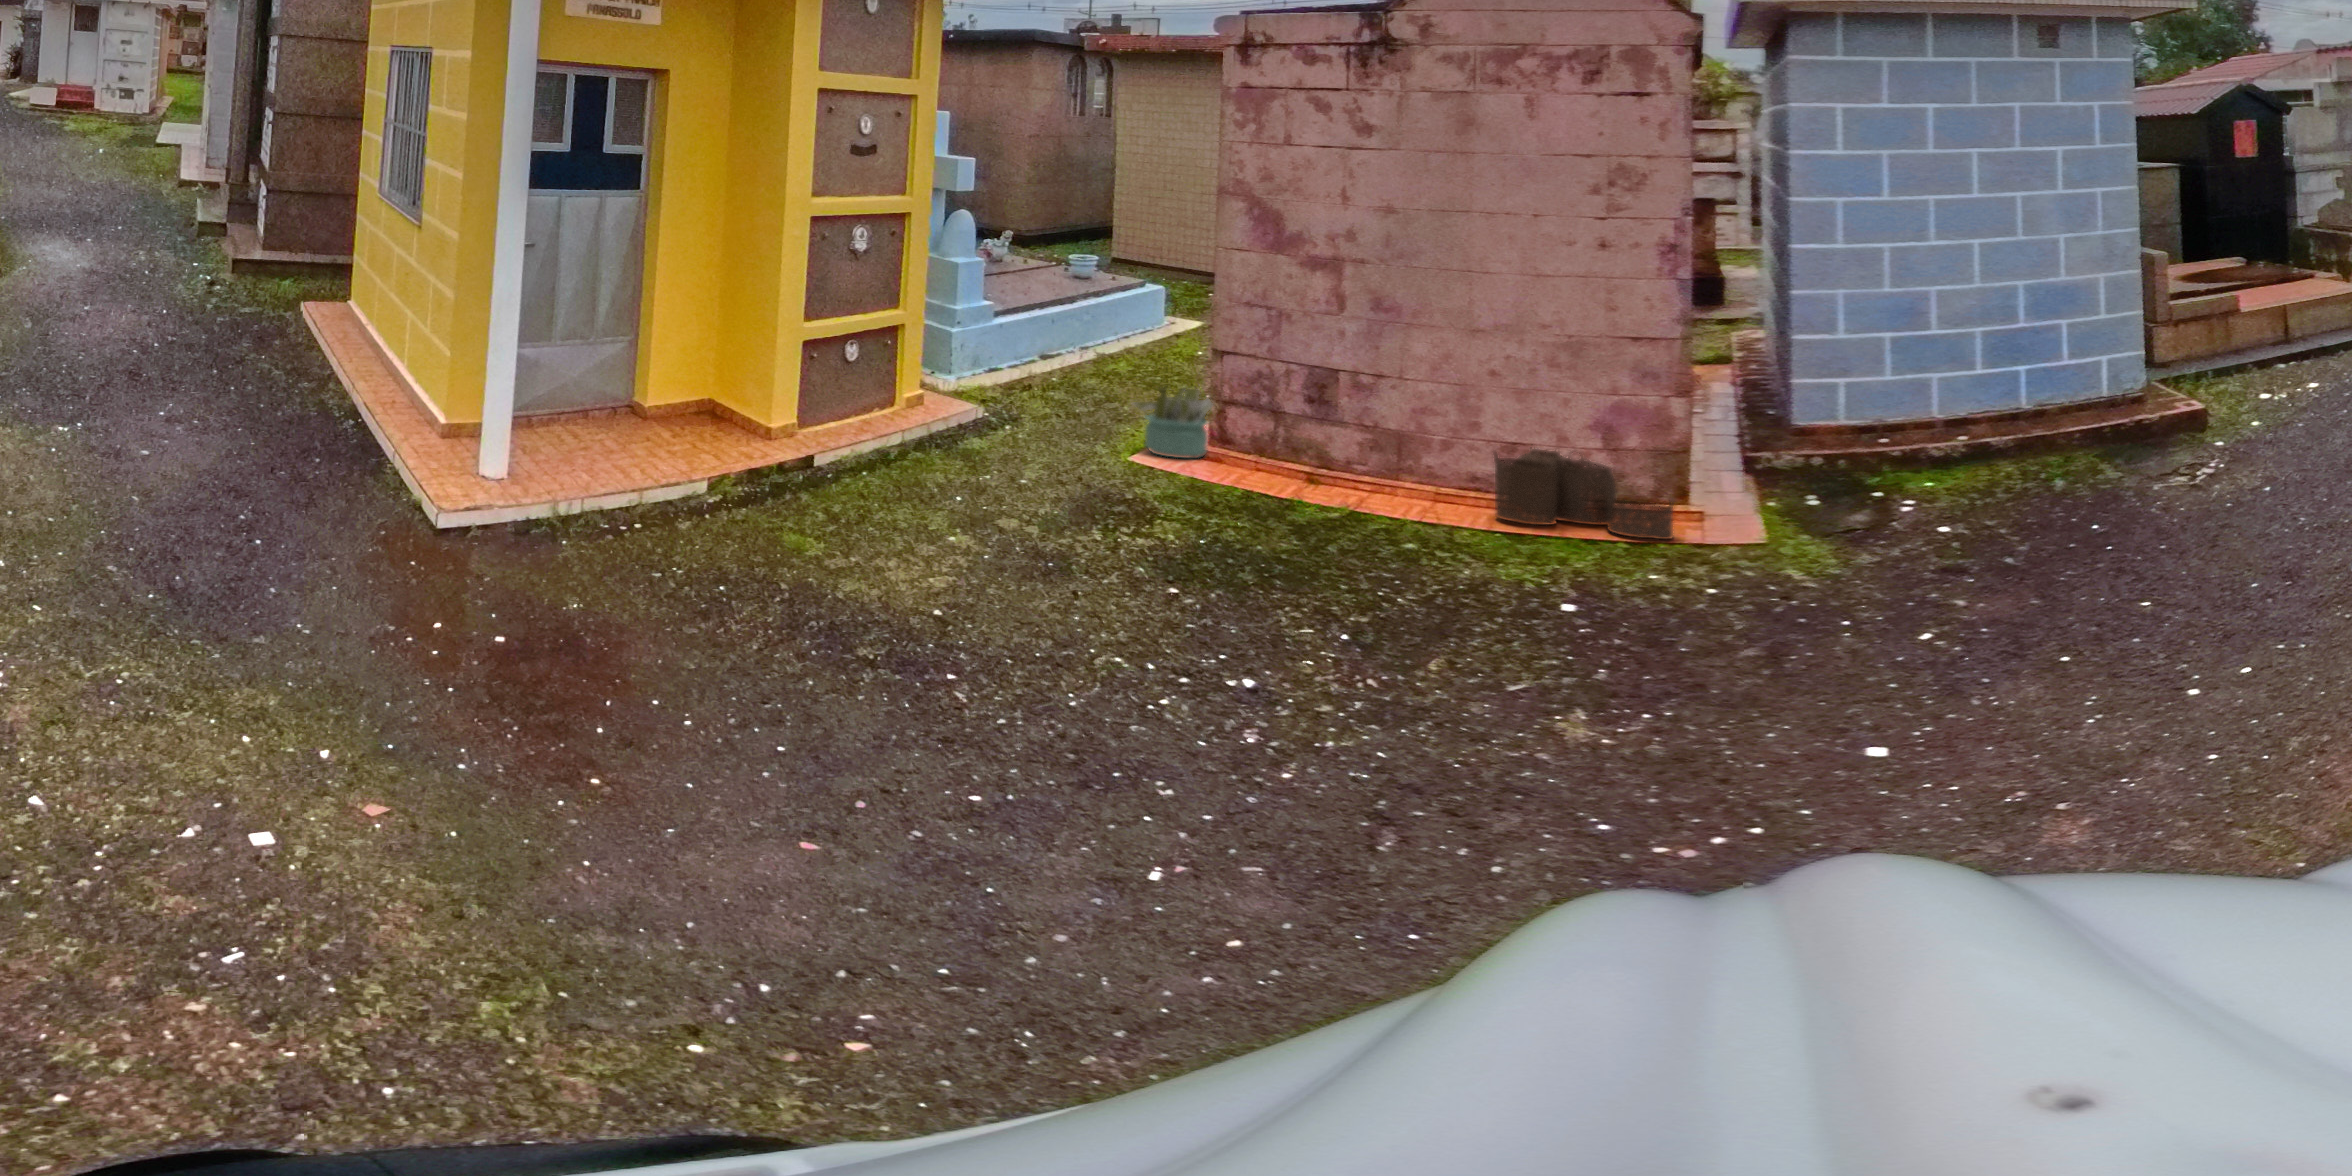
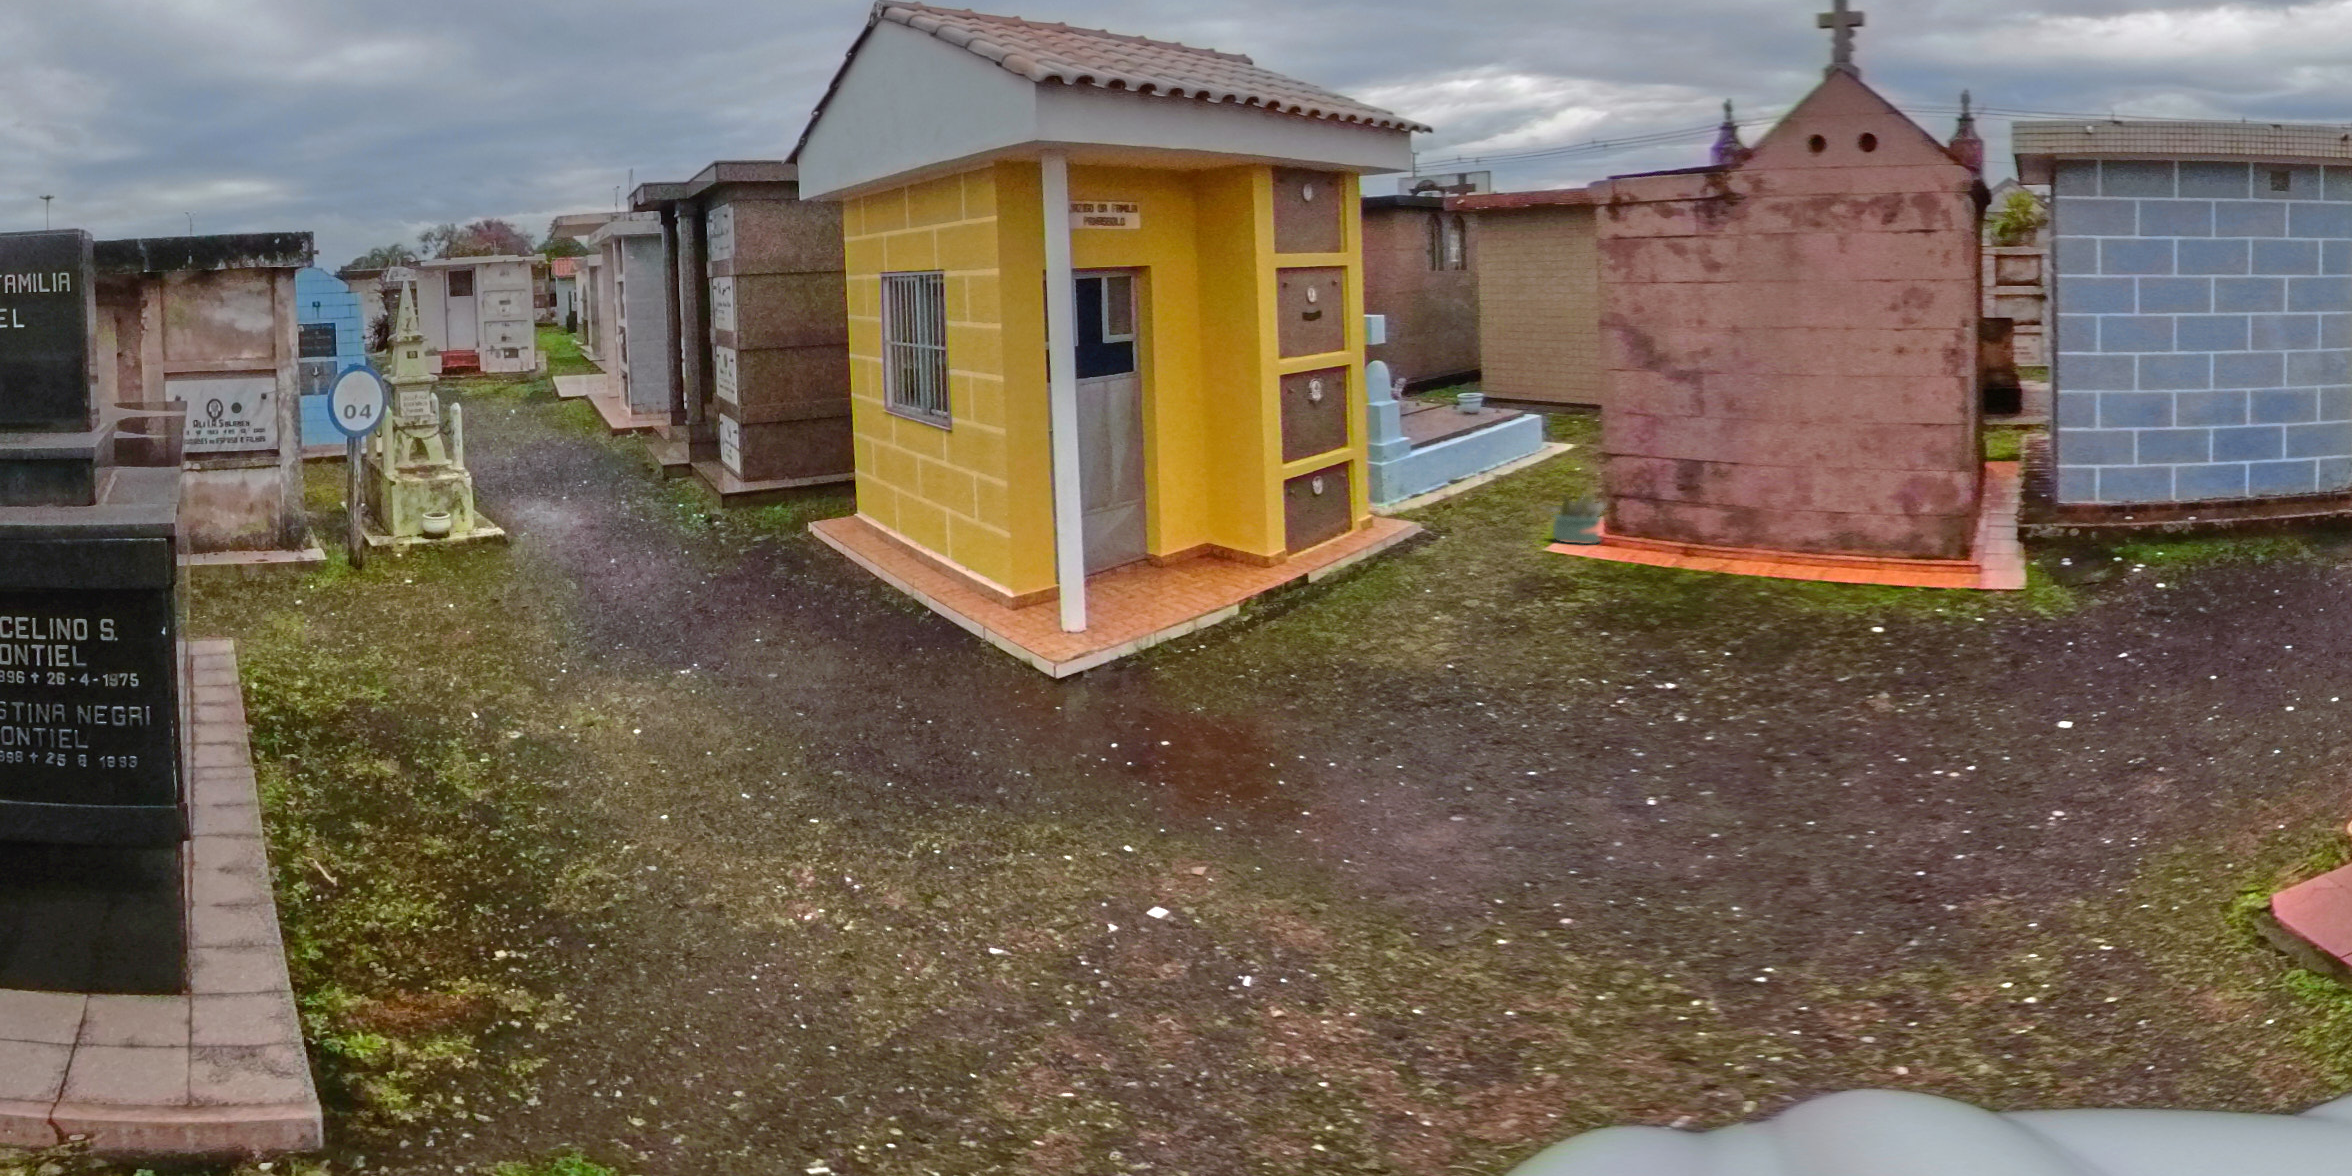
woven basket: present [1494,444,1673,539] -> none [1827,523,1962,580]

